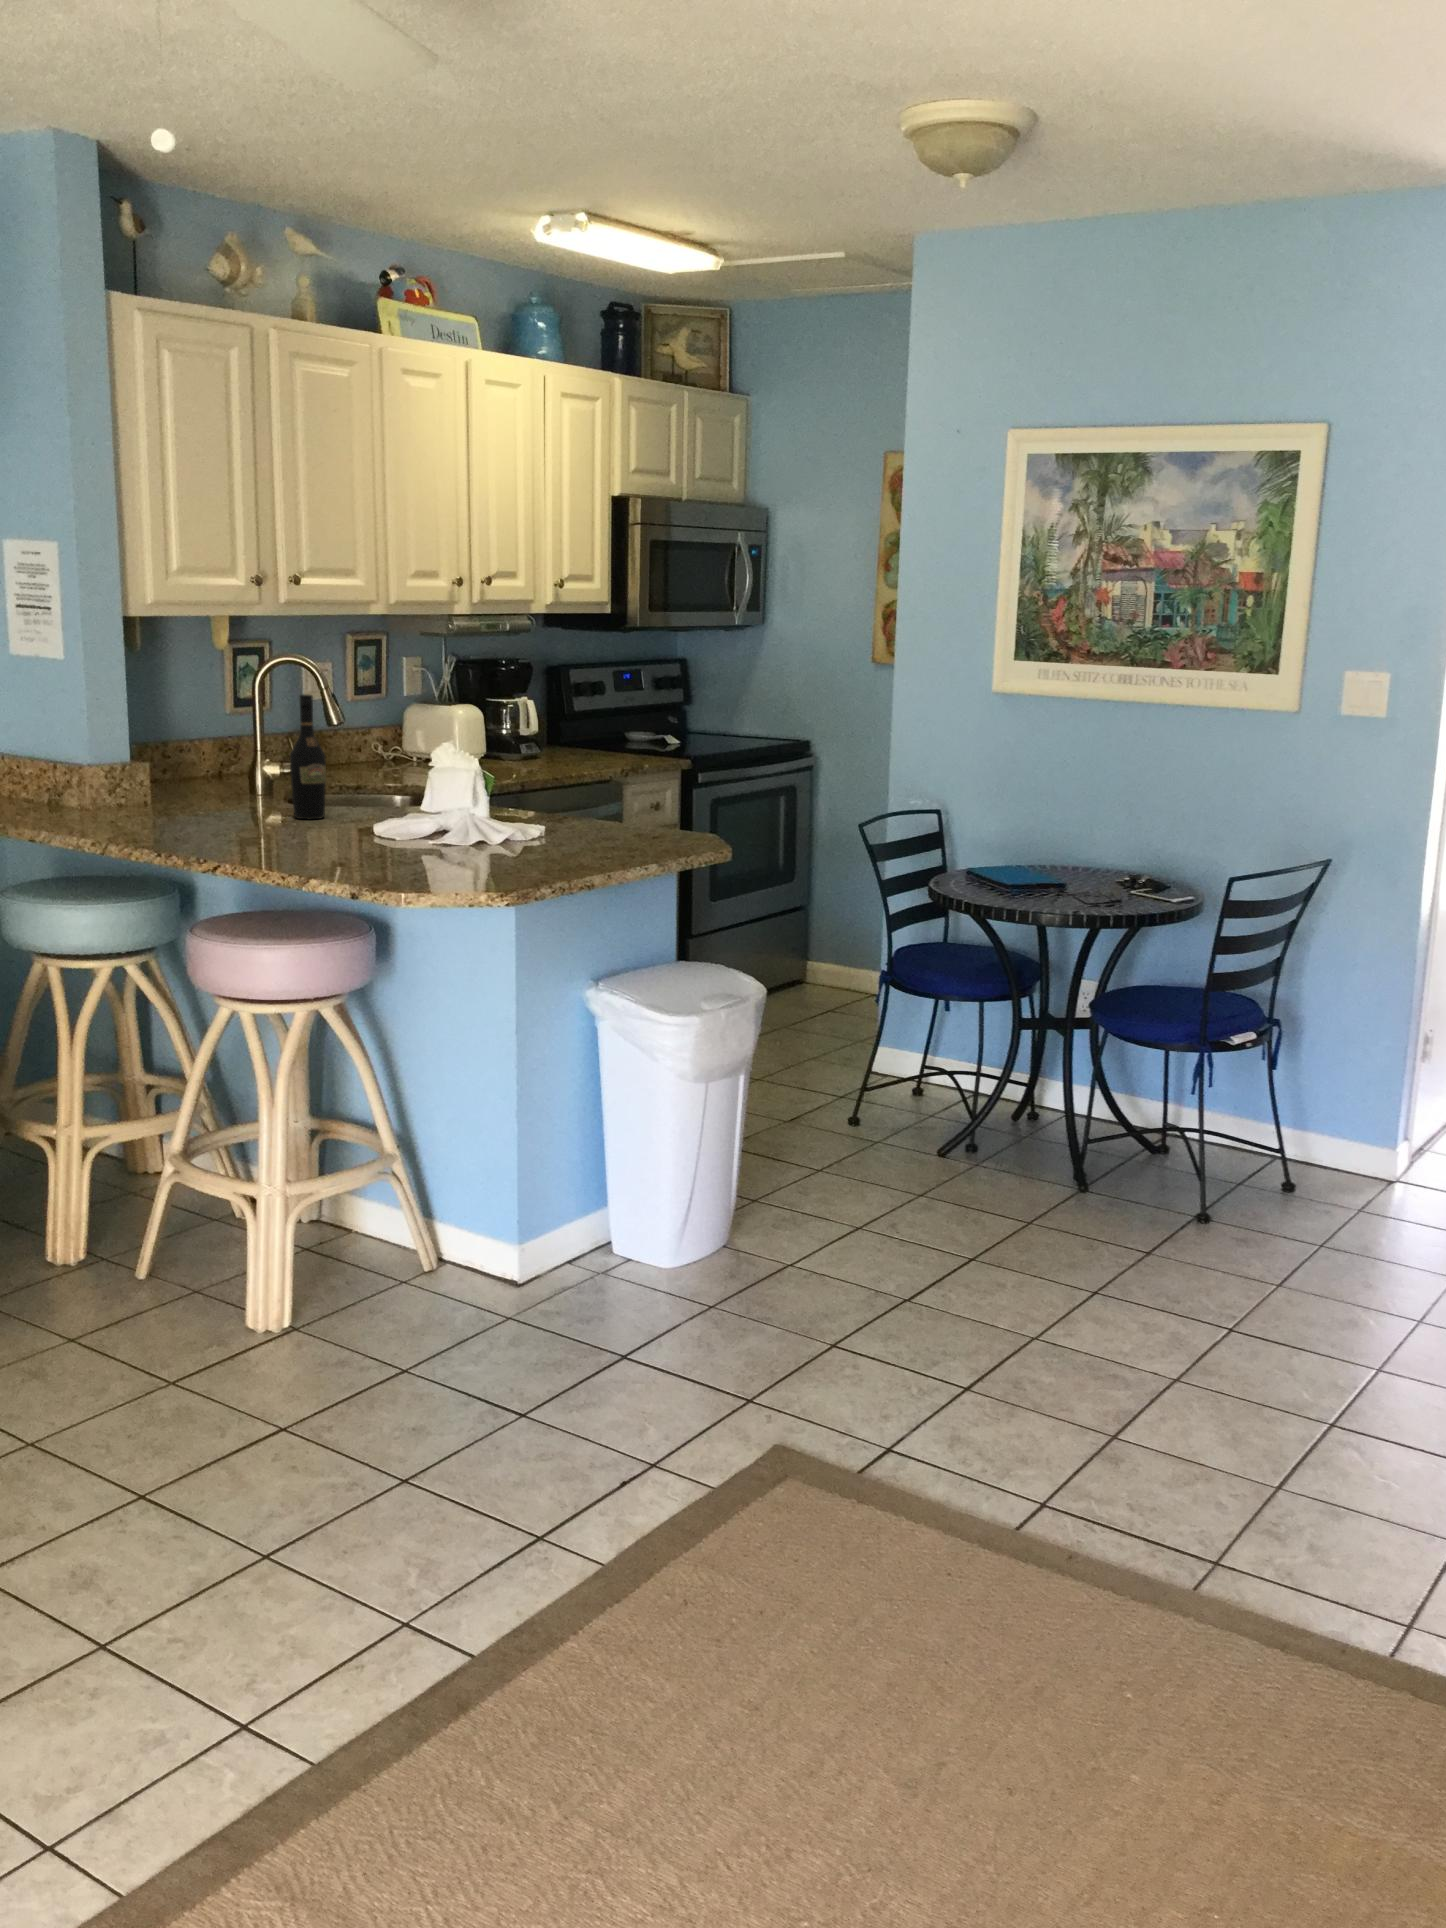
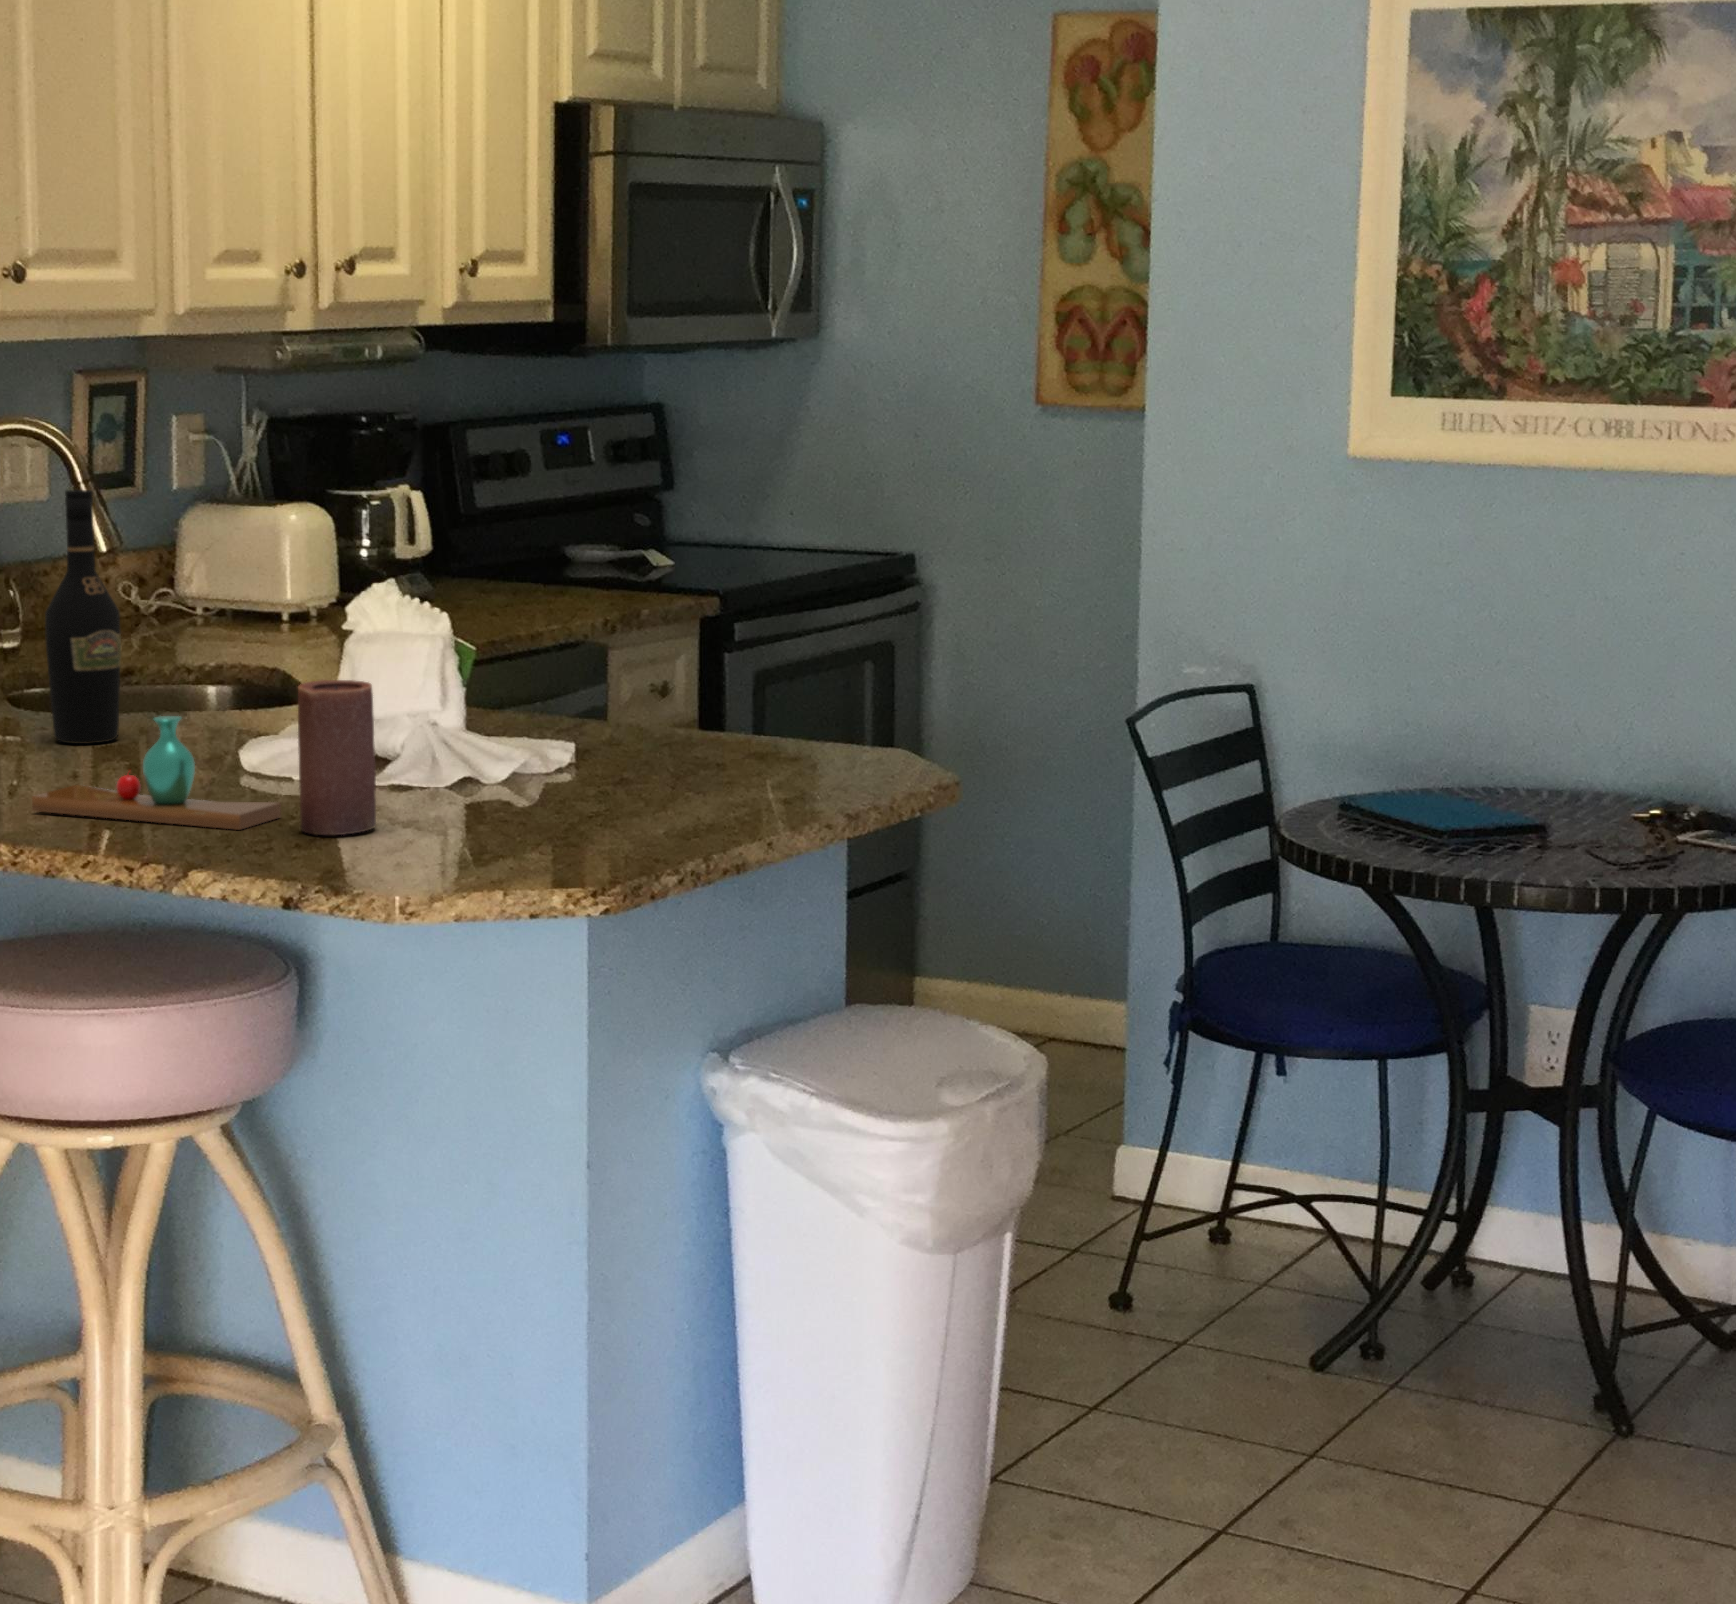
candle: none [368,791,406,866] -> present [298,680,376,835]
vase: none [256,805,367,861] -> present [32,716,281,830]

